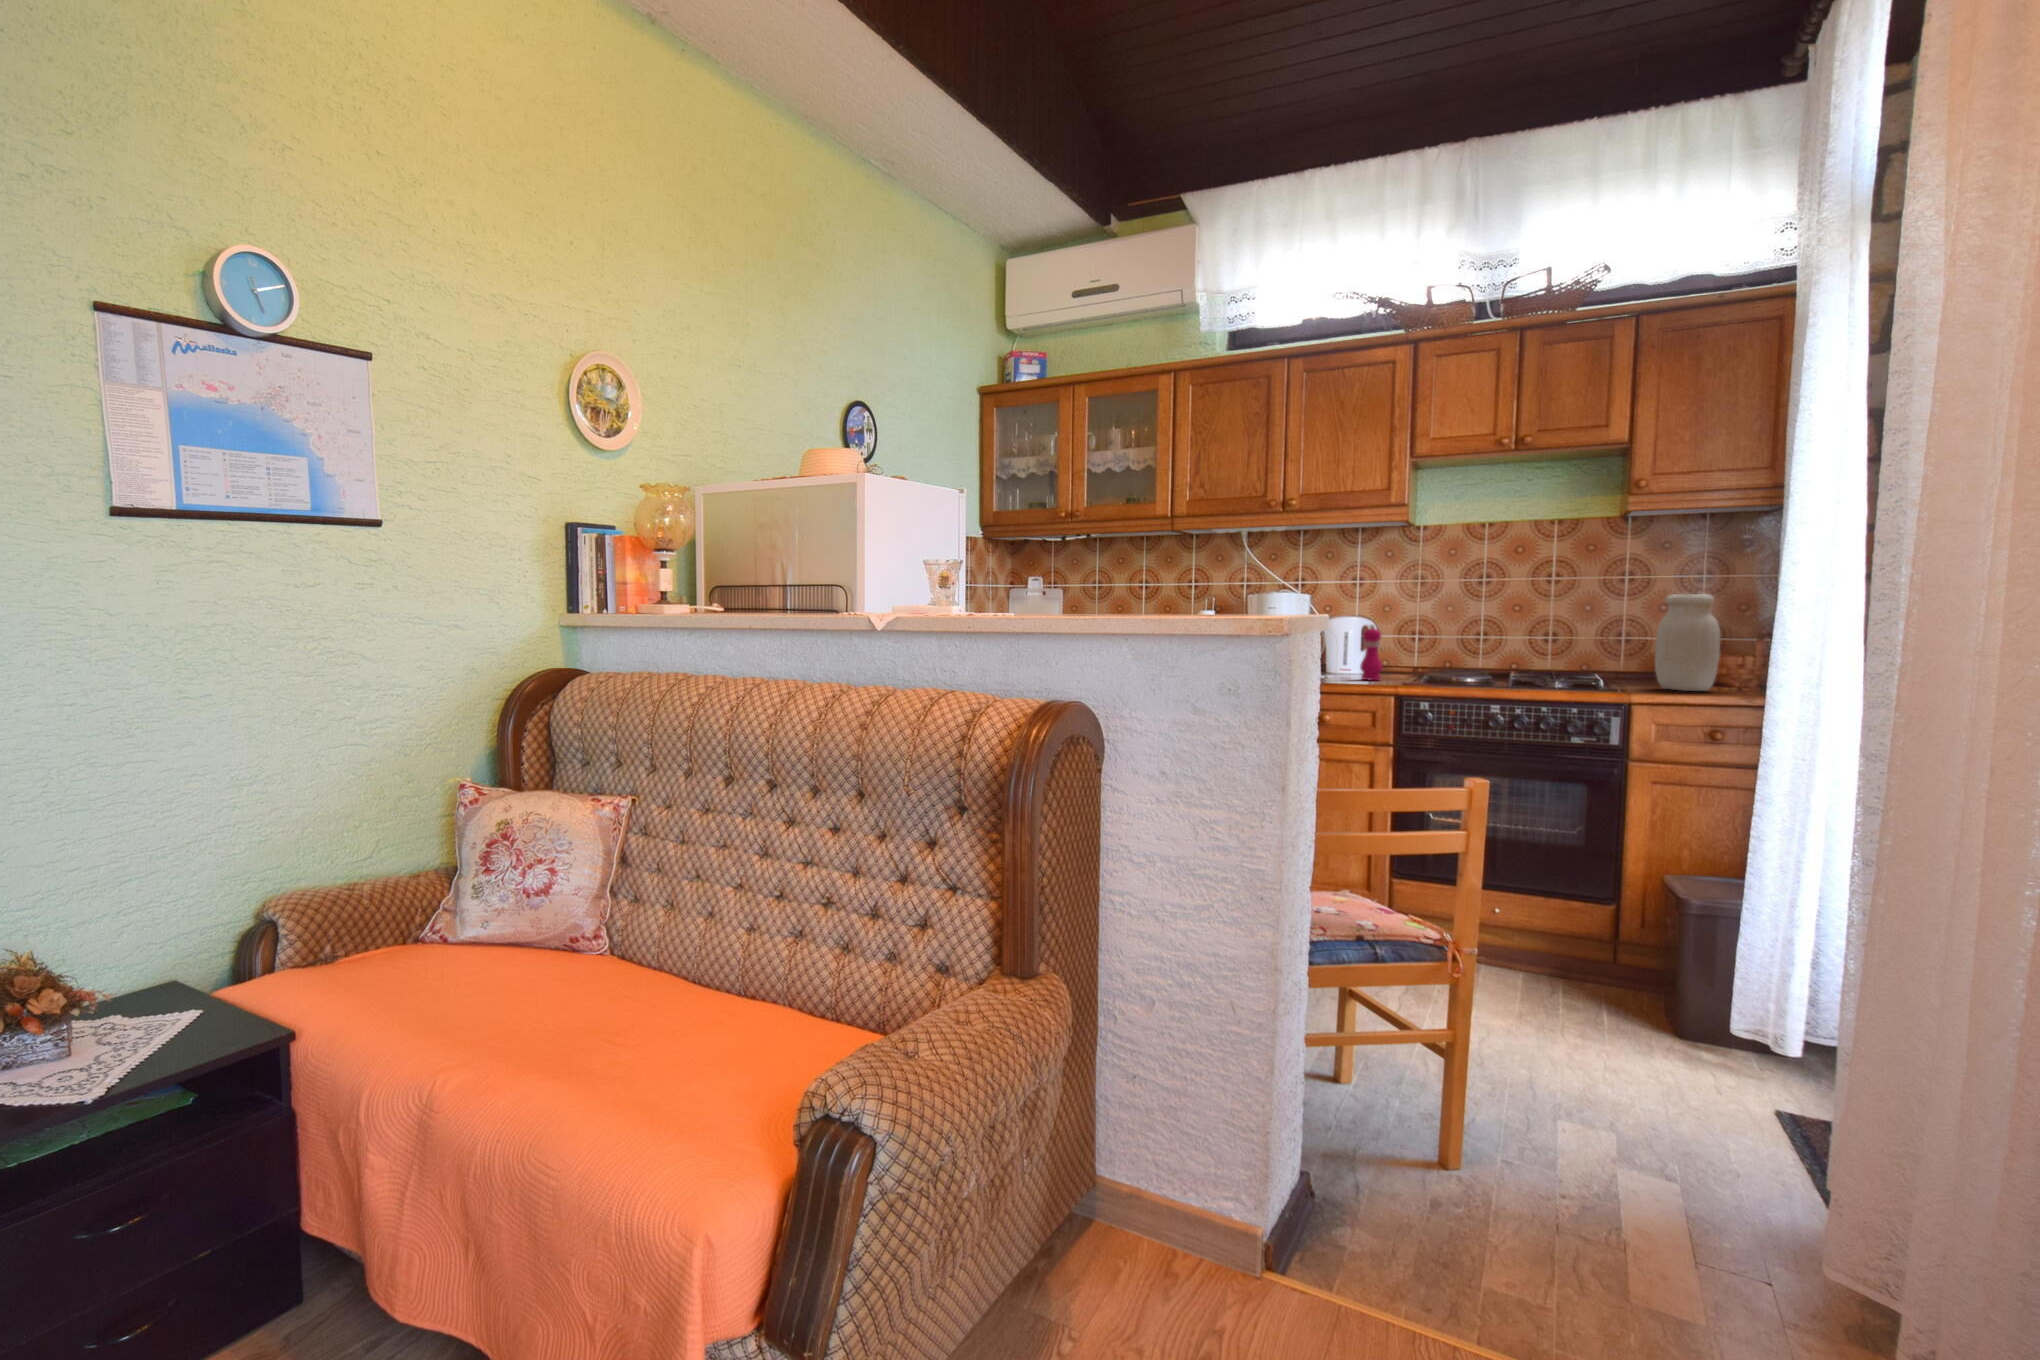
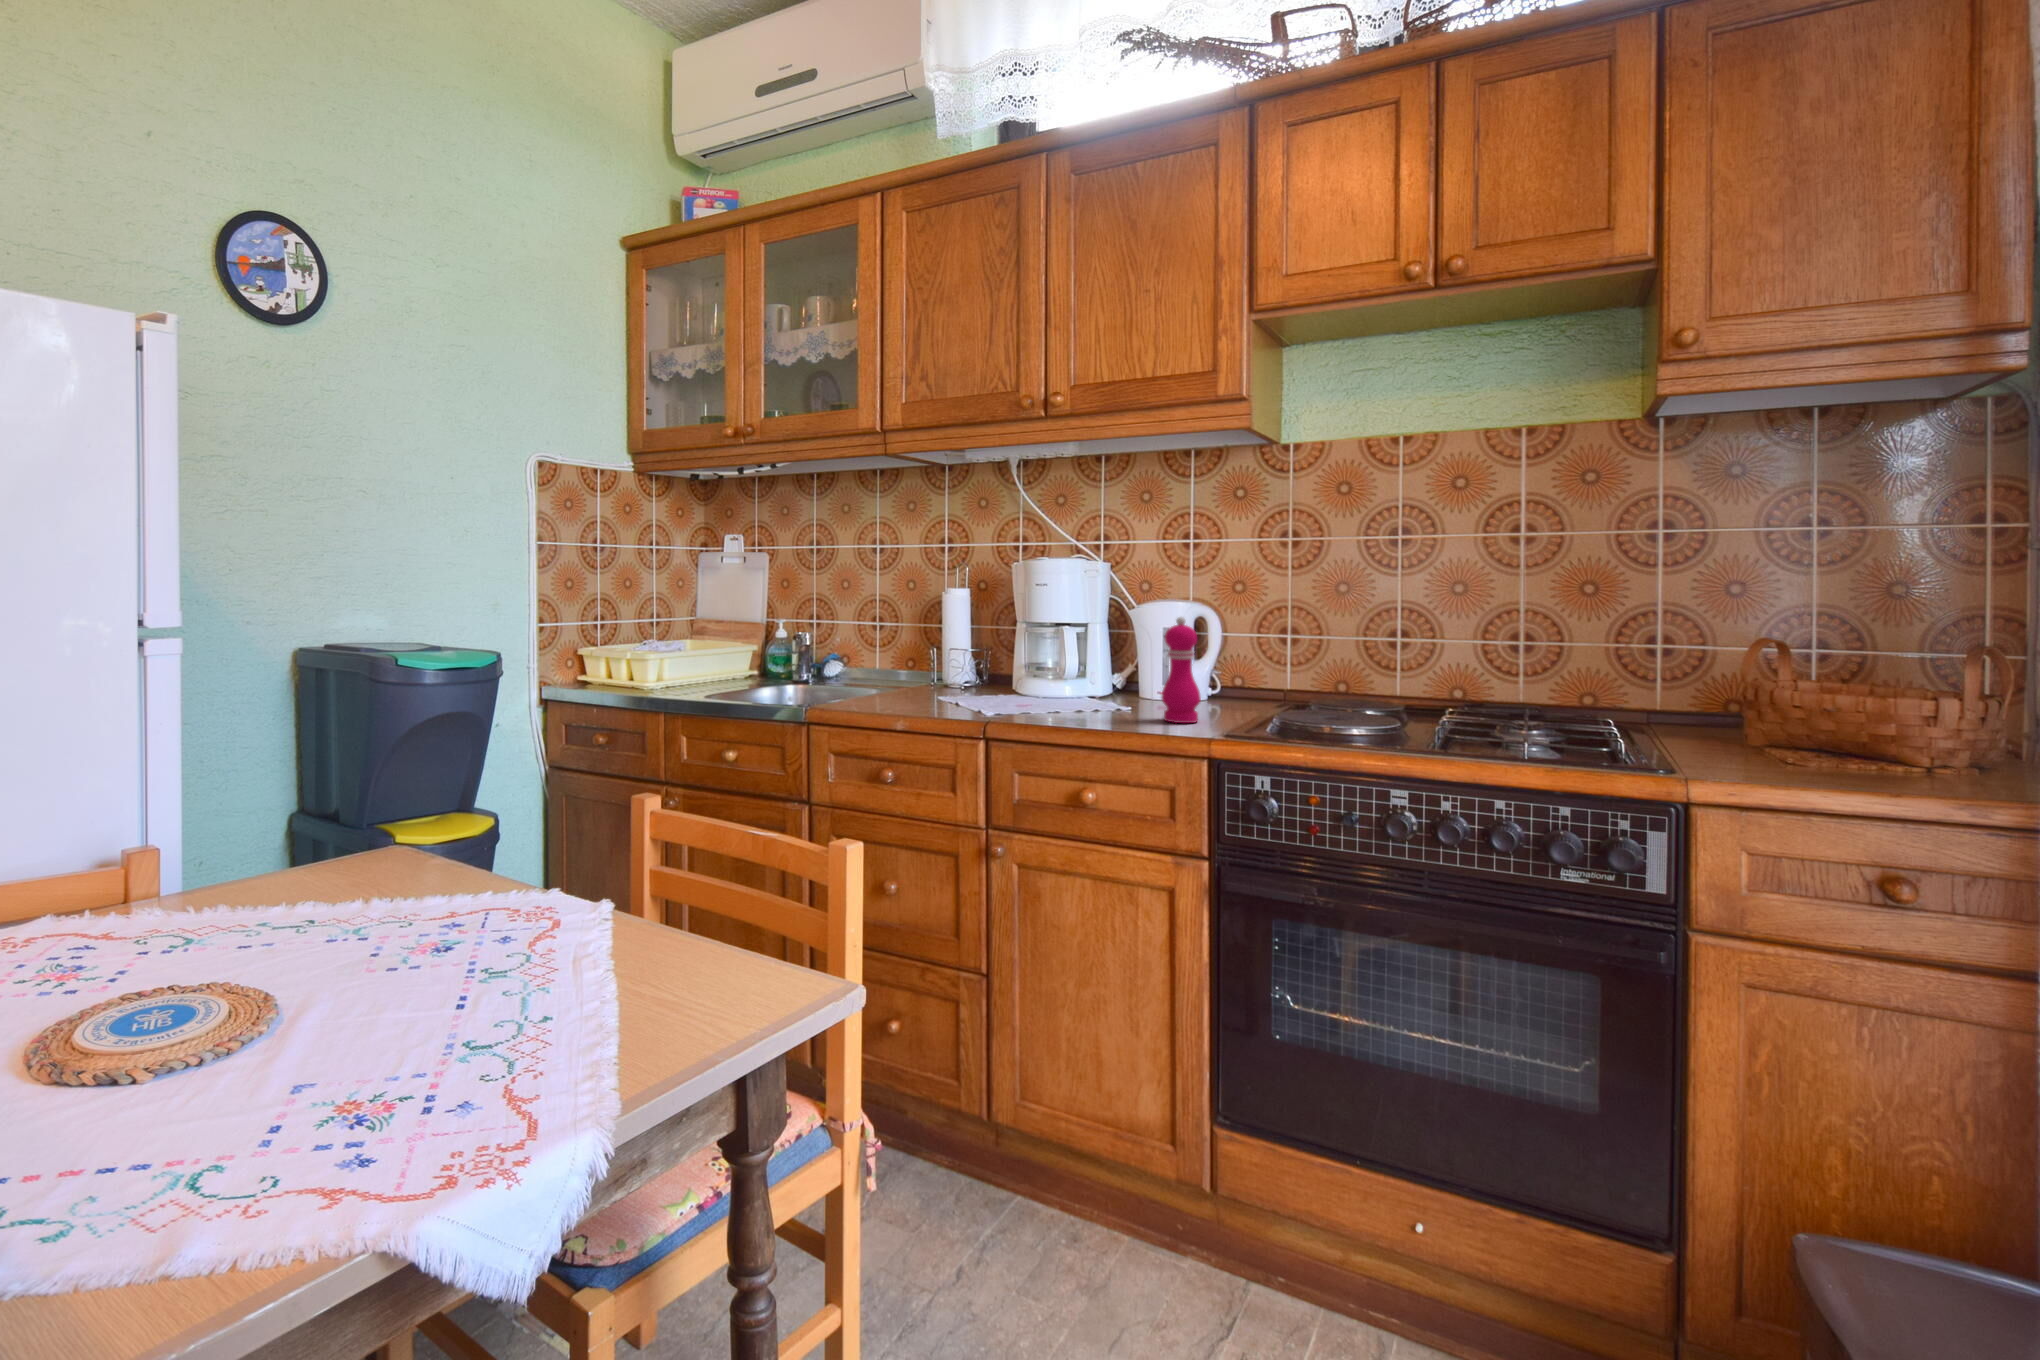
jar: present [1655,594,1720,691] -> none [1736,562,1888,781]

